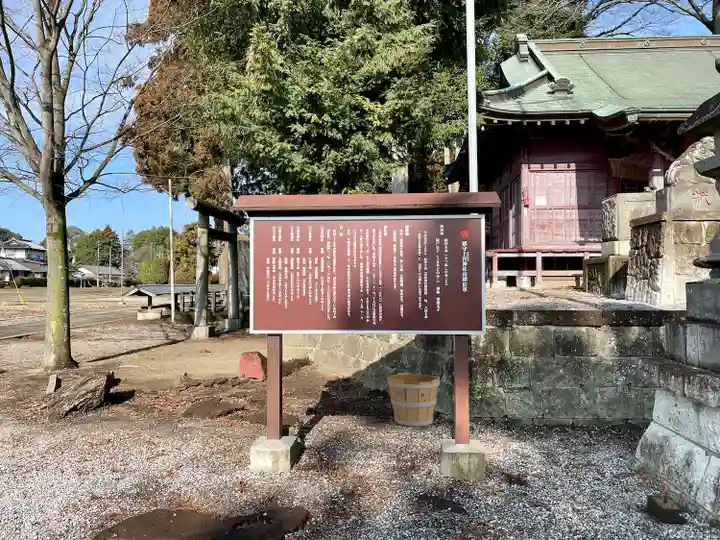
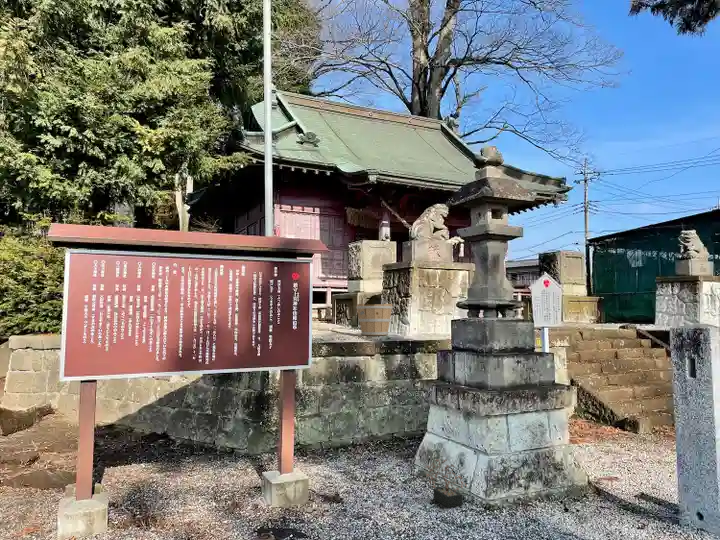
wooden bucket: present [387,373,440,427] -> present [356,304,393,335]

